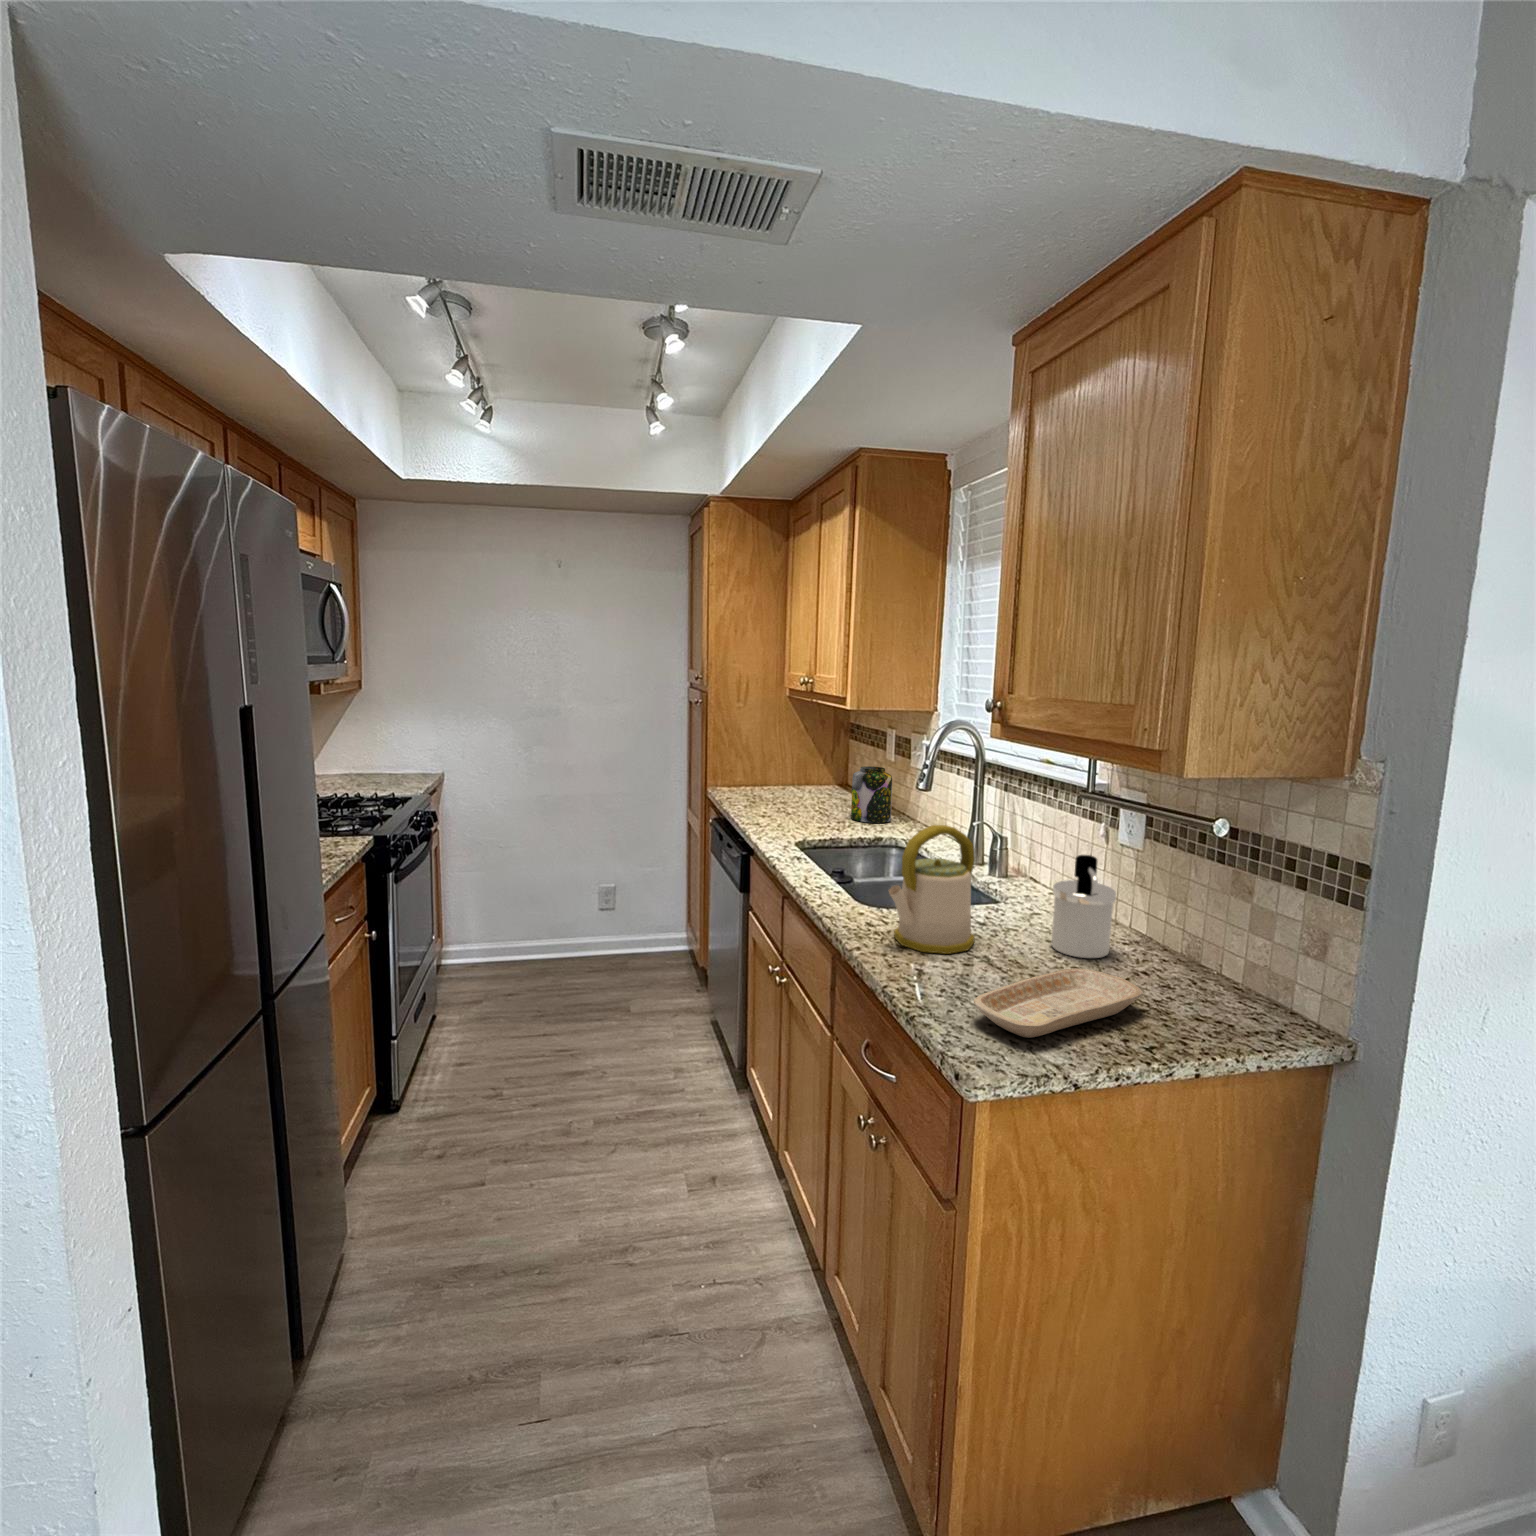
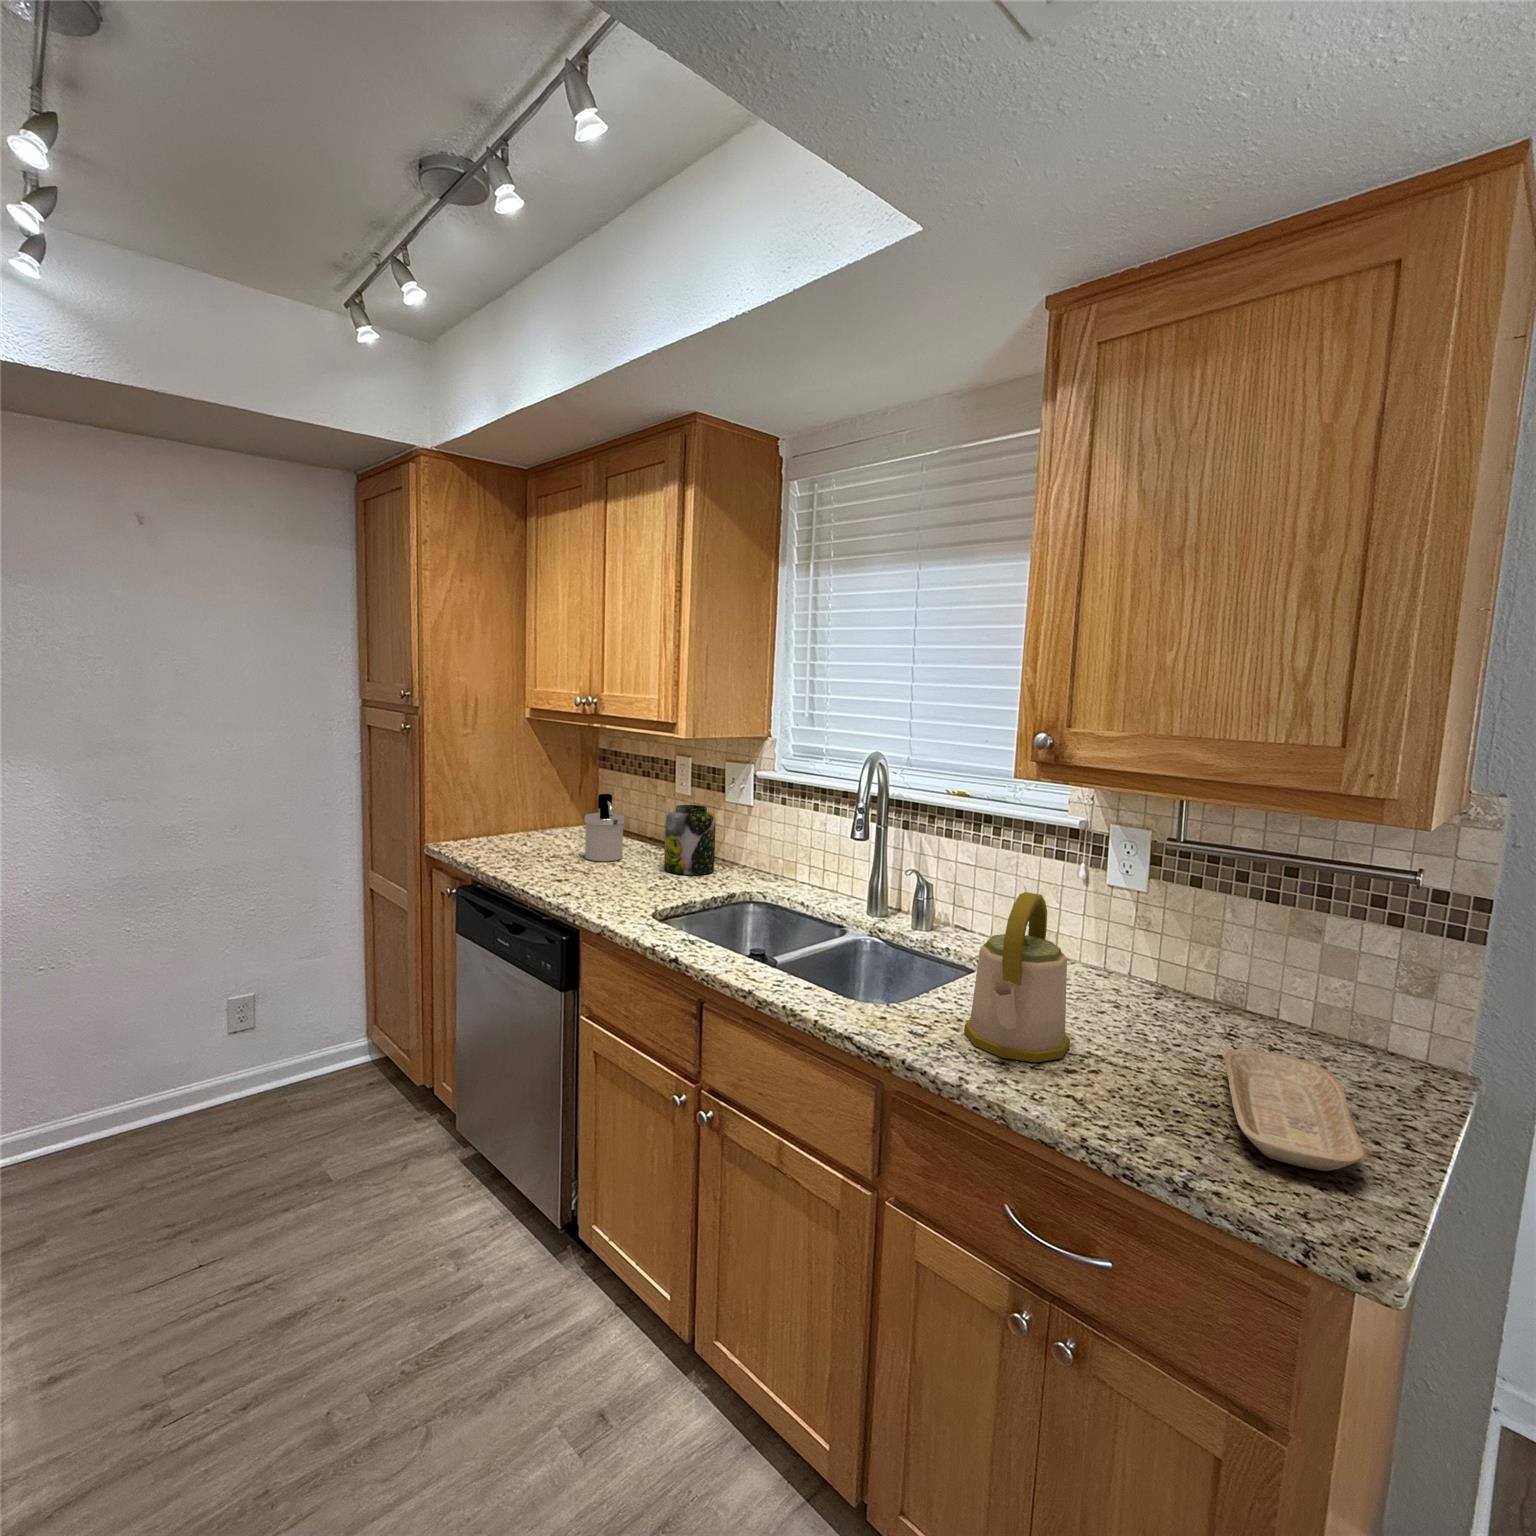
soap dispenser: present [1051,855,1116,958] -> present [584,794,625,861]

